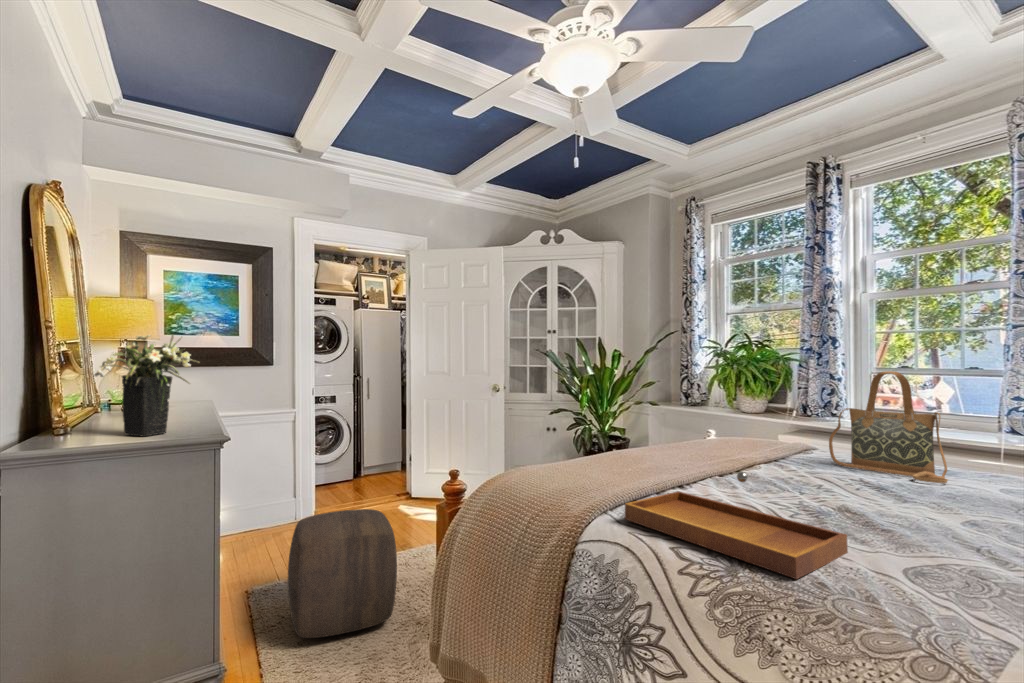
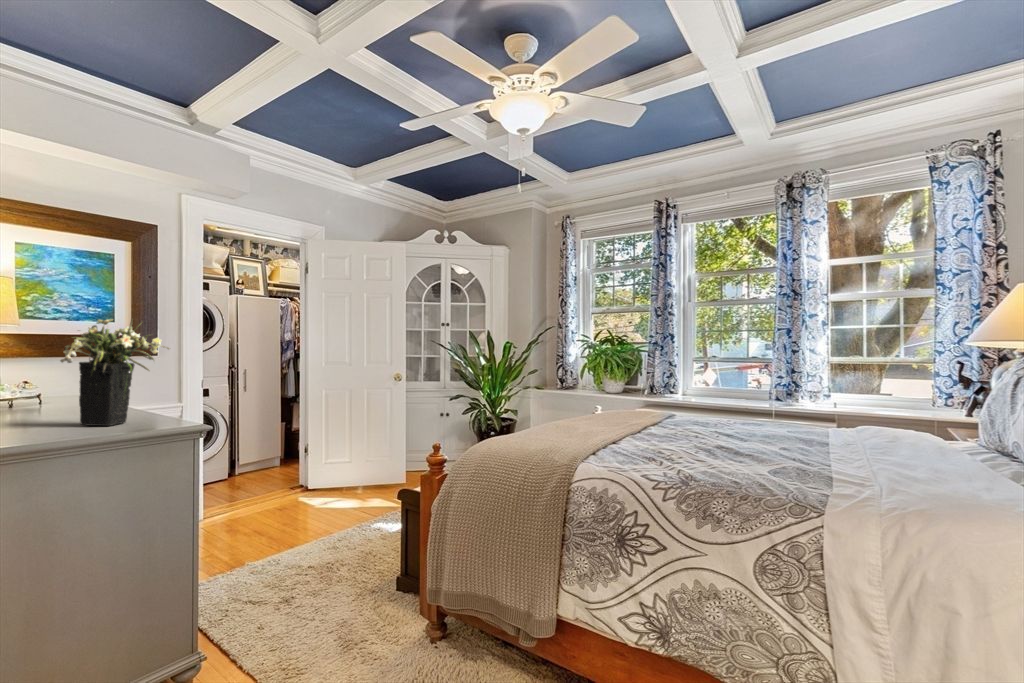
handbag: present [829,371,948,483] -> none [692,358,766,430]
tray: present [625,472,848,579] -> none [598,423,740,481]
ottoman: present [288,509,397,638] -> none [230,494,348,618]

